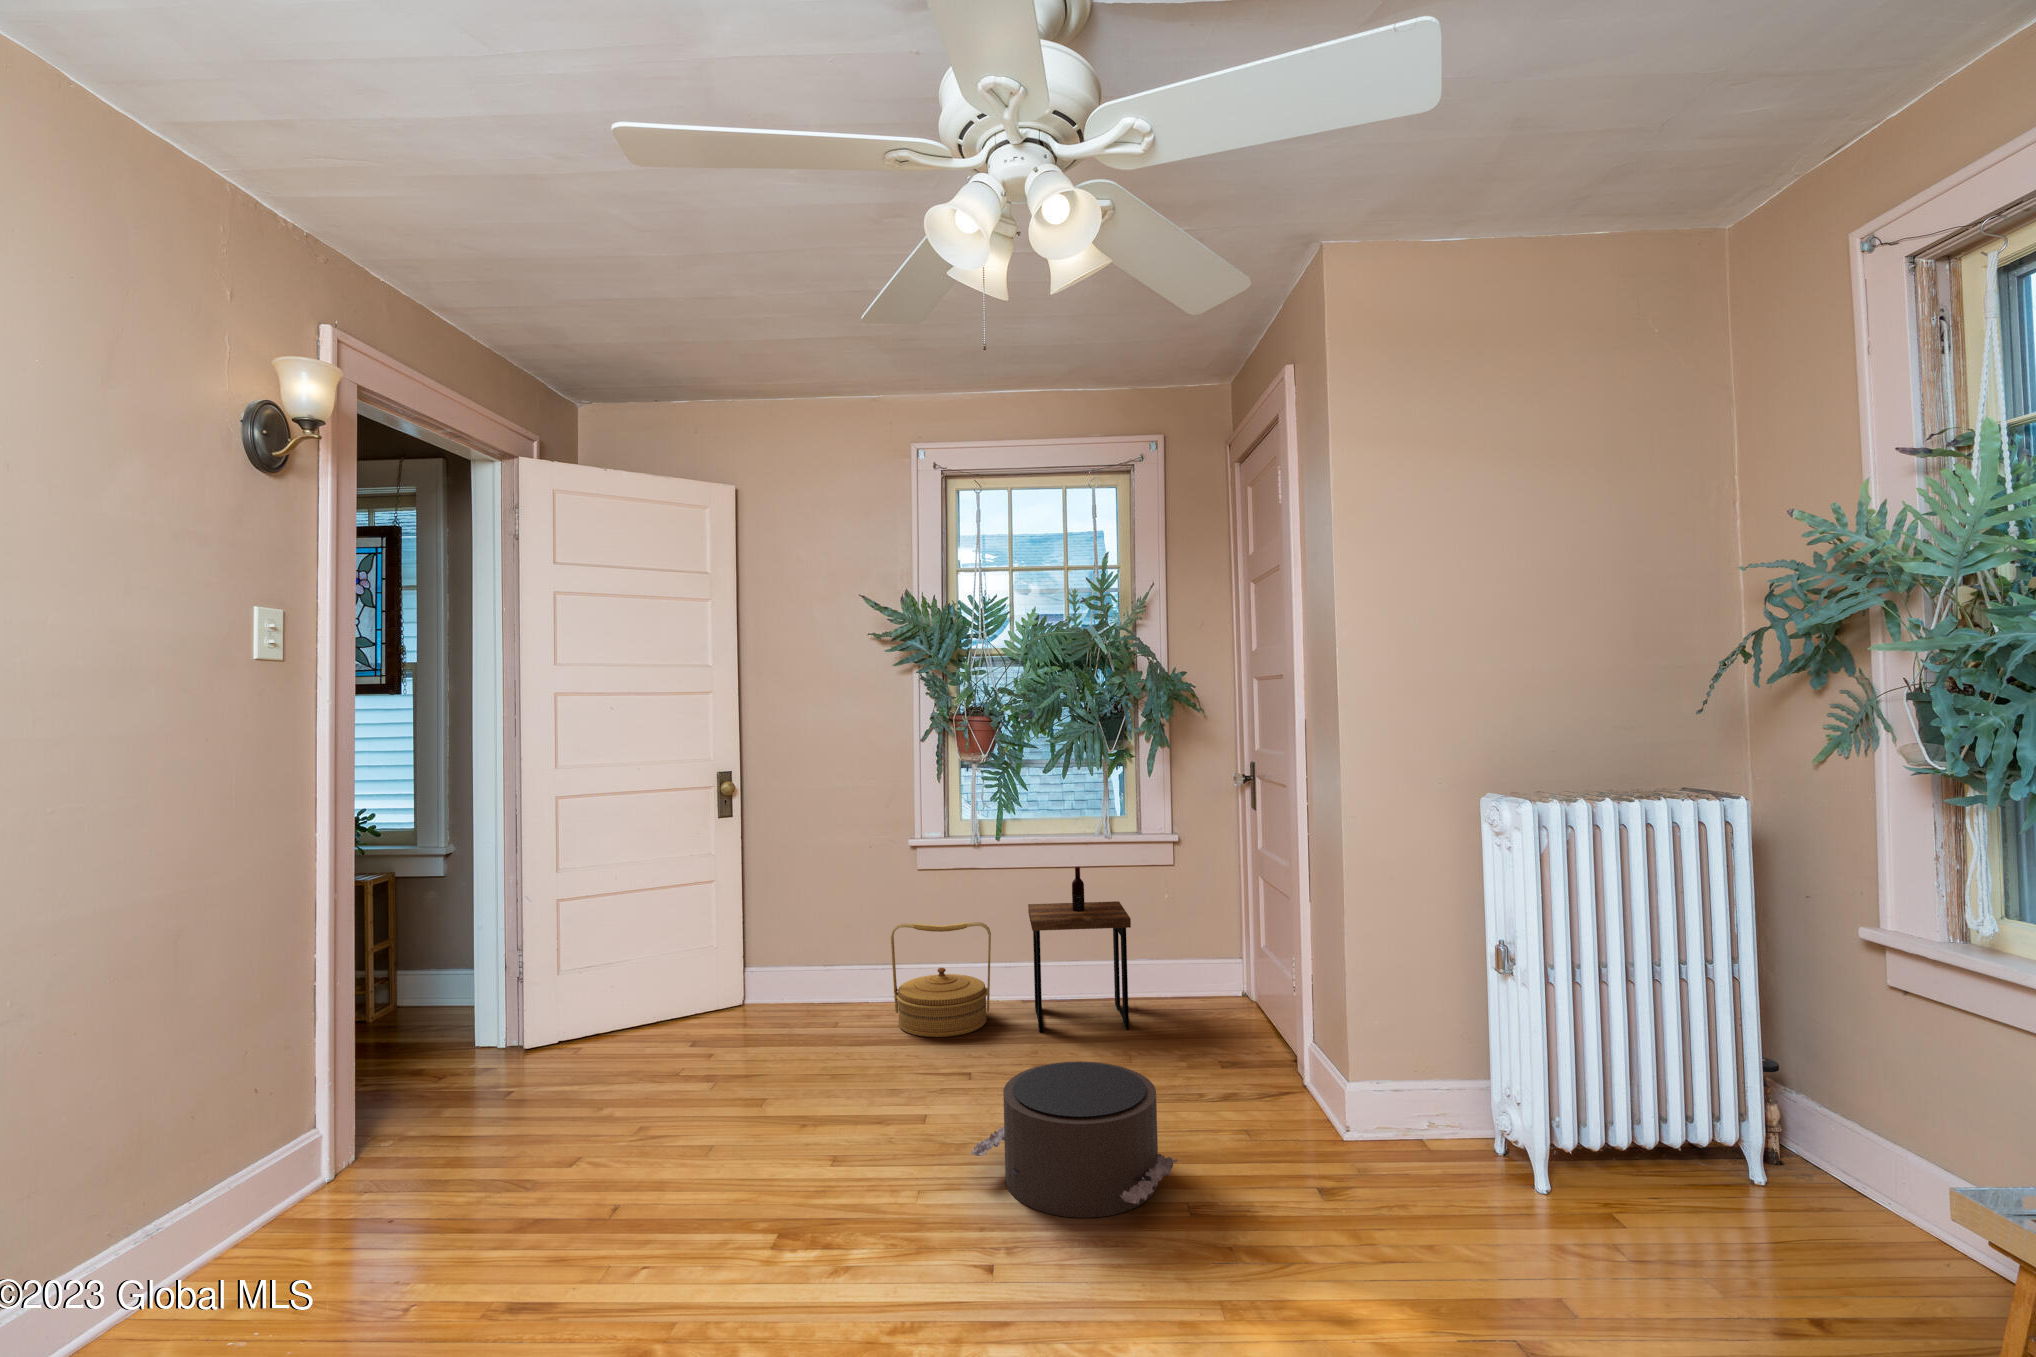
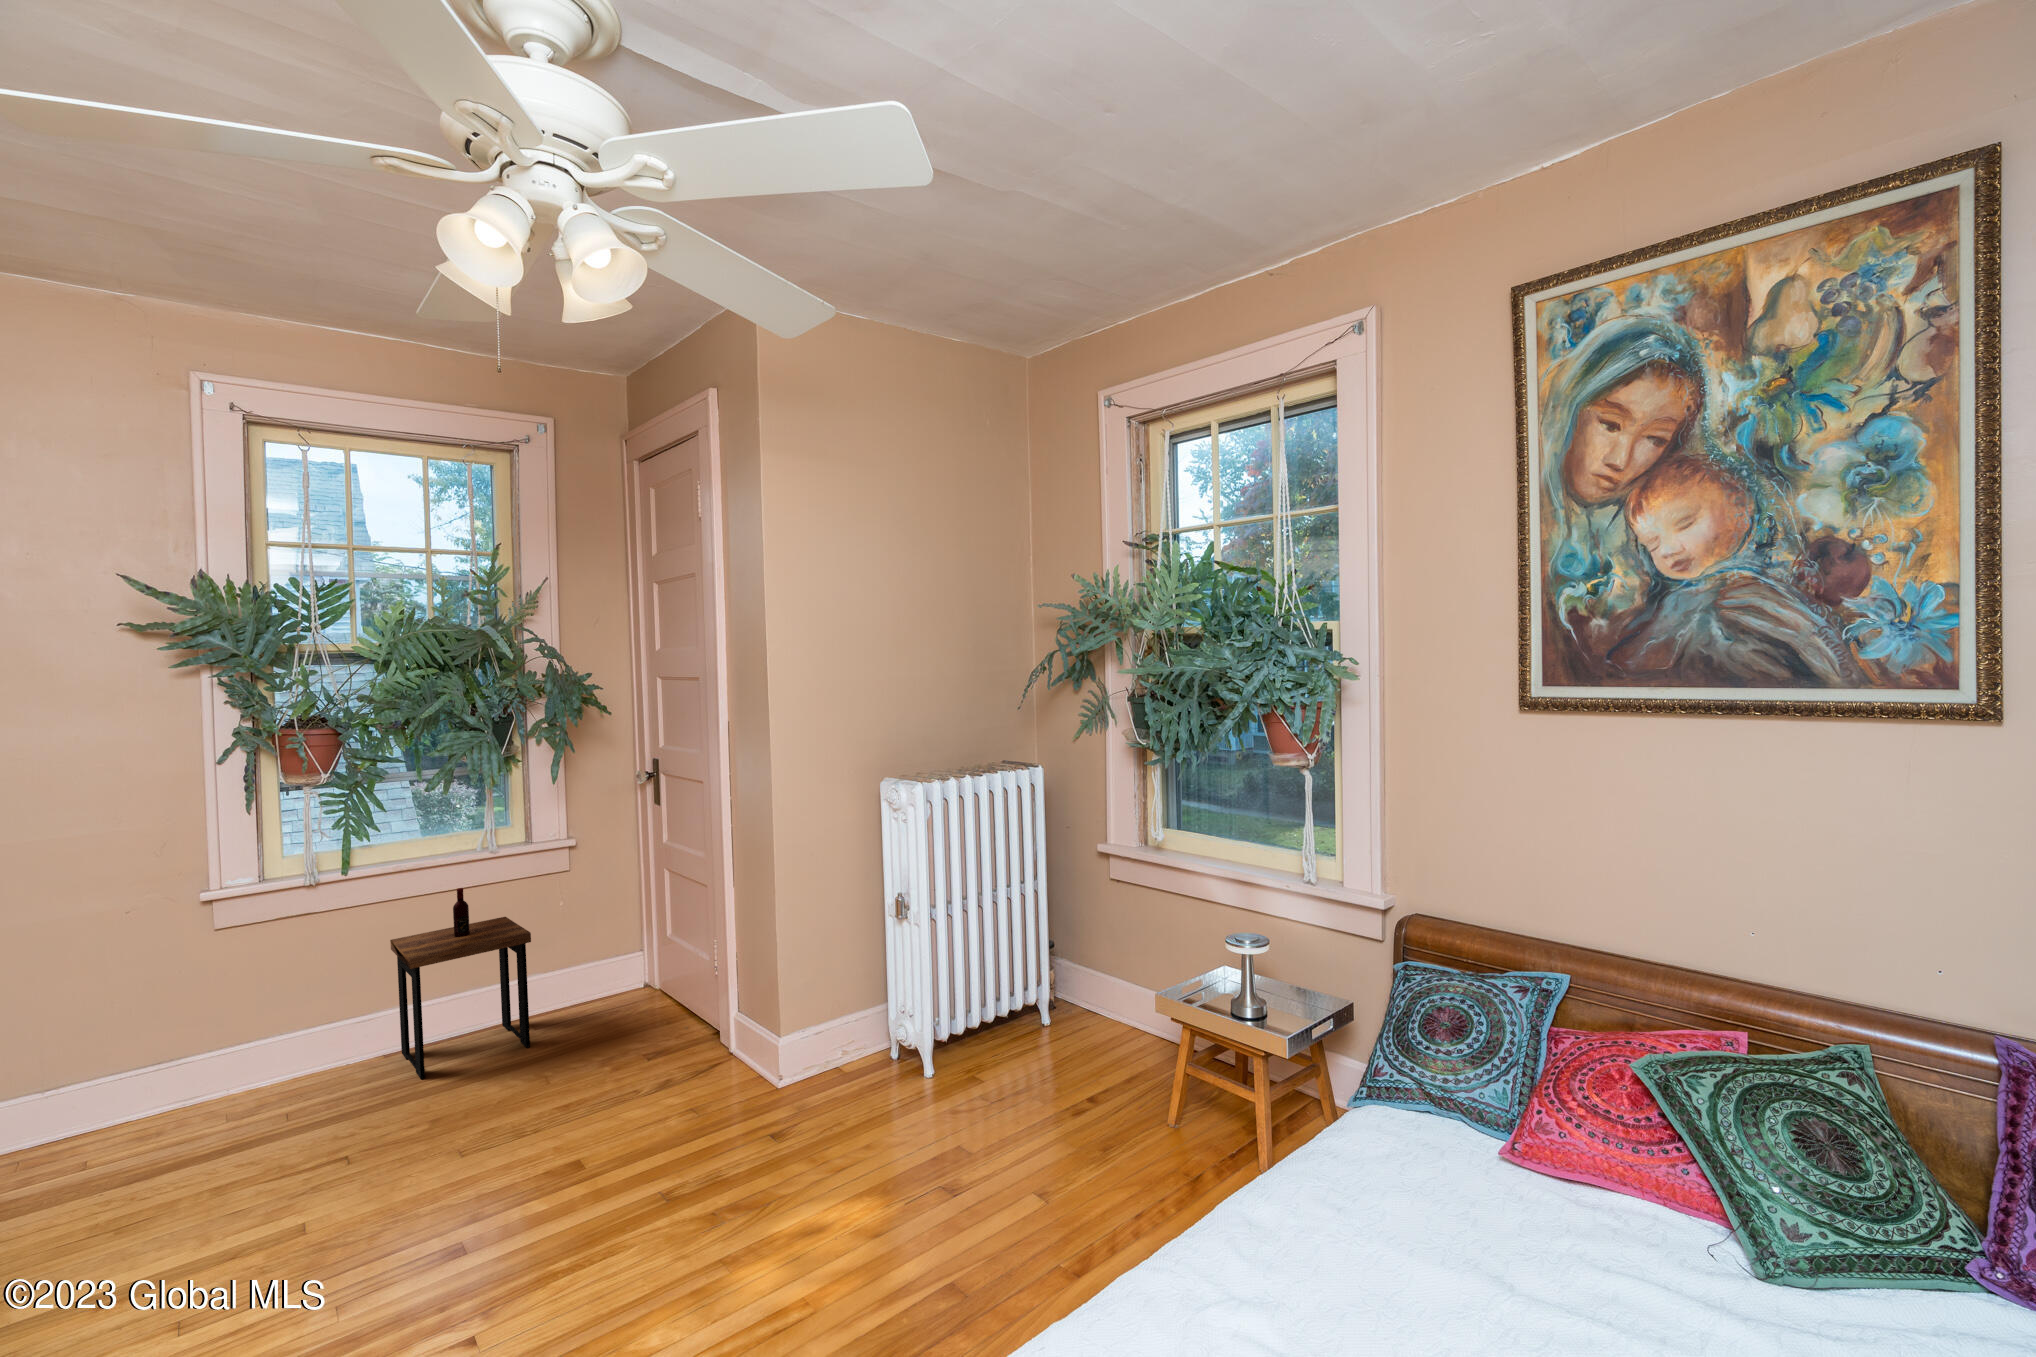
woven basket: present [891,922,991,1037] -> none [188,973,346,1132]
pouf: present [970,1061,1177,1218] -> none [405,1085,647,1261]

